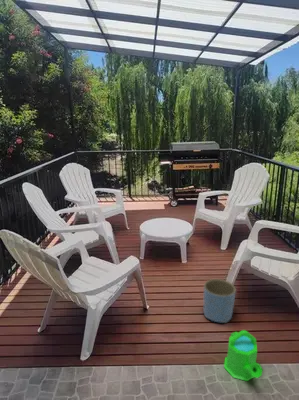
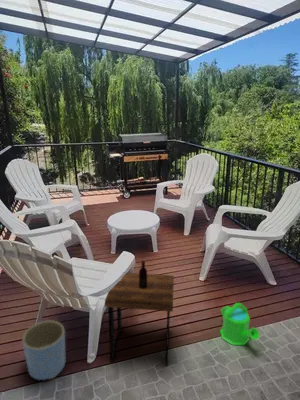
side table: none [92,267,174,385] -> present [105,260,174,366]
planter: present [203,279,236,323] -> present [22,320,65,380]

